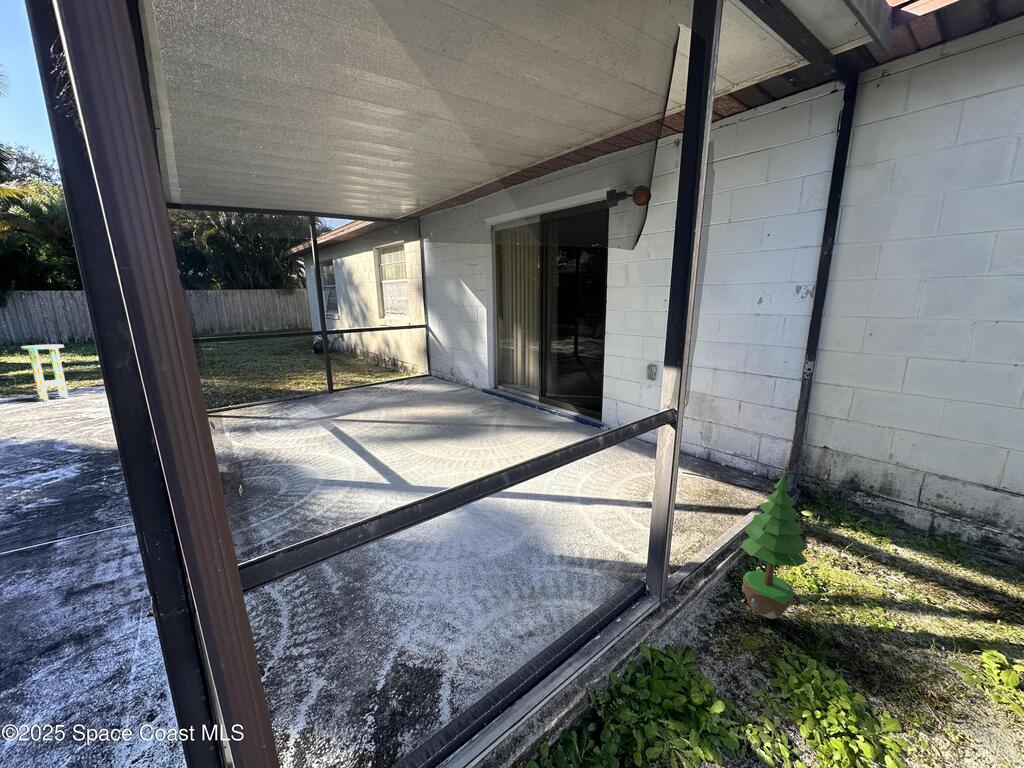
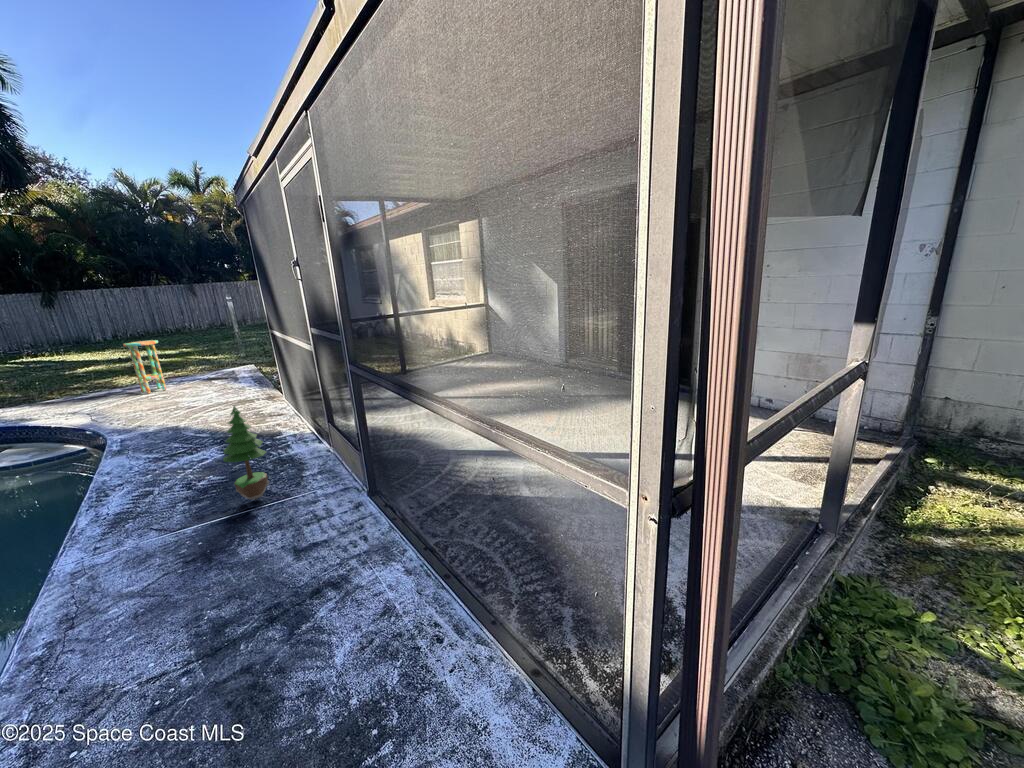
potted tree: present [741,475,808,619] -> present [223,406,269,500]

